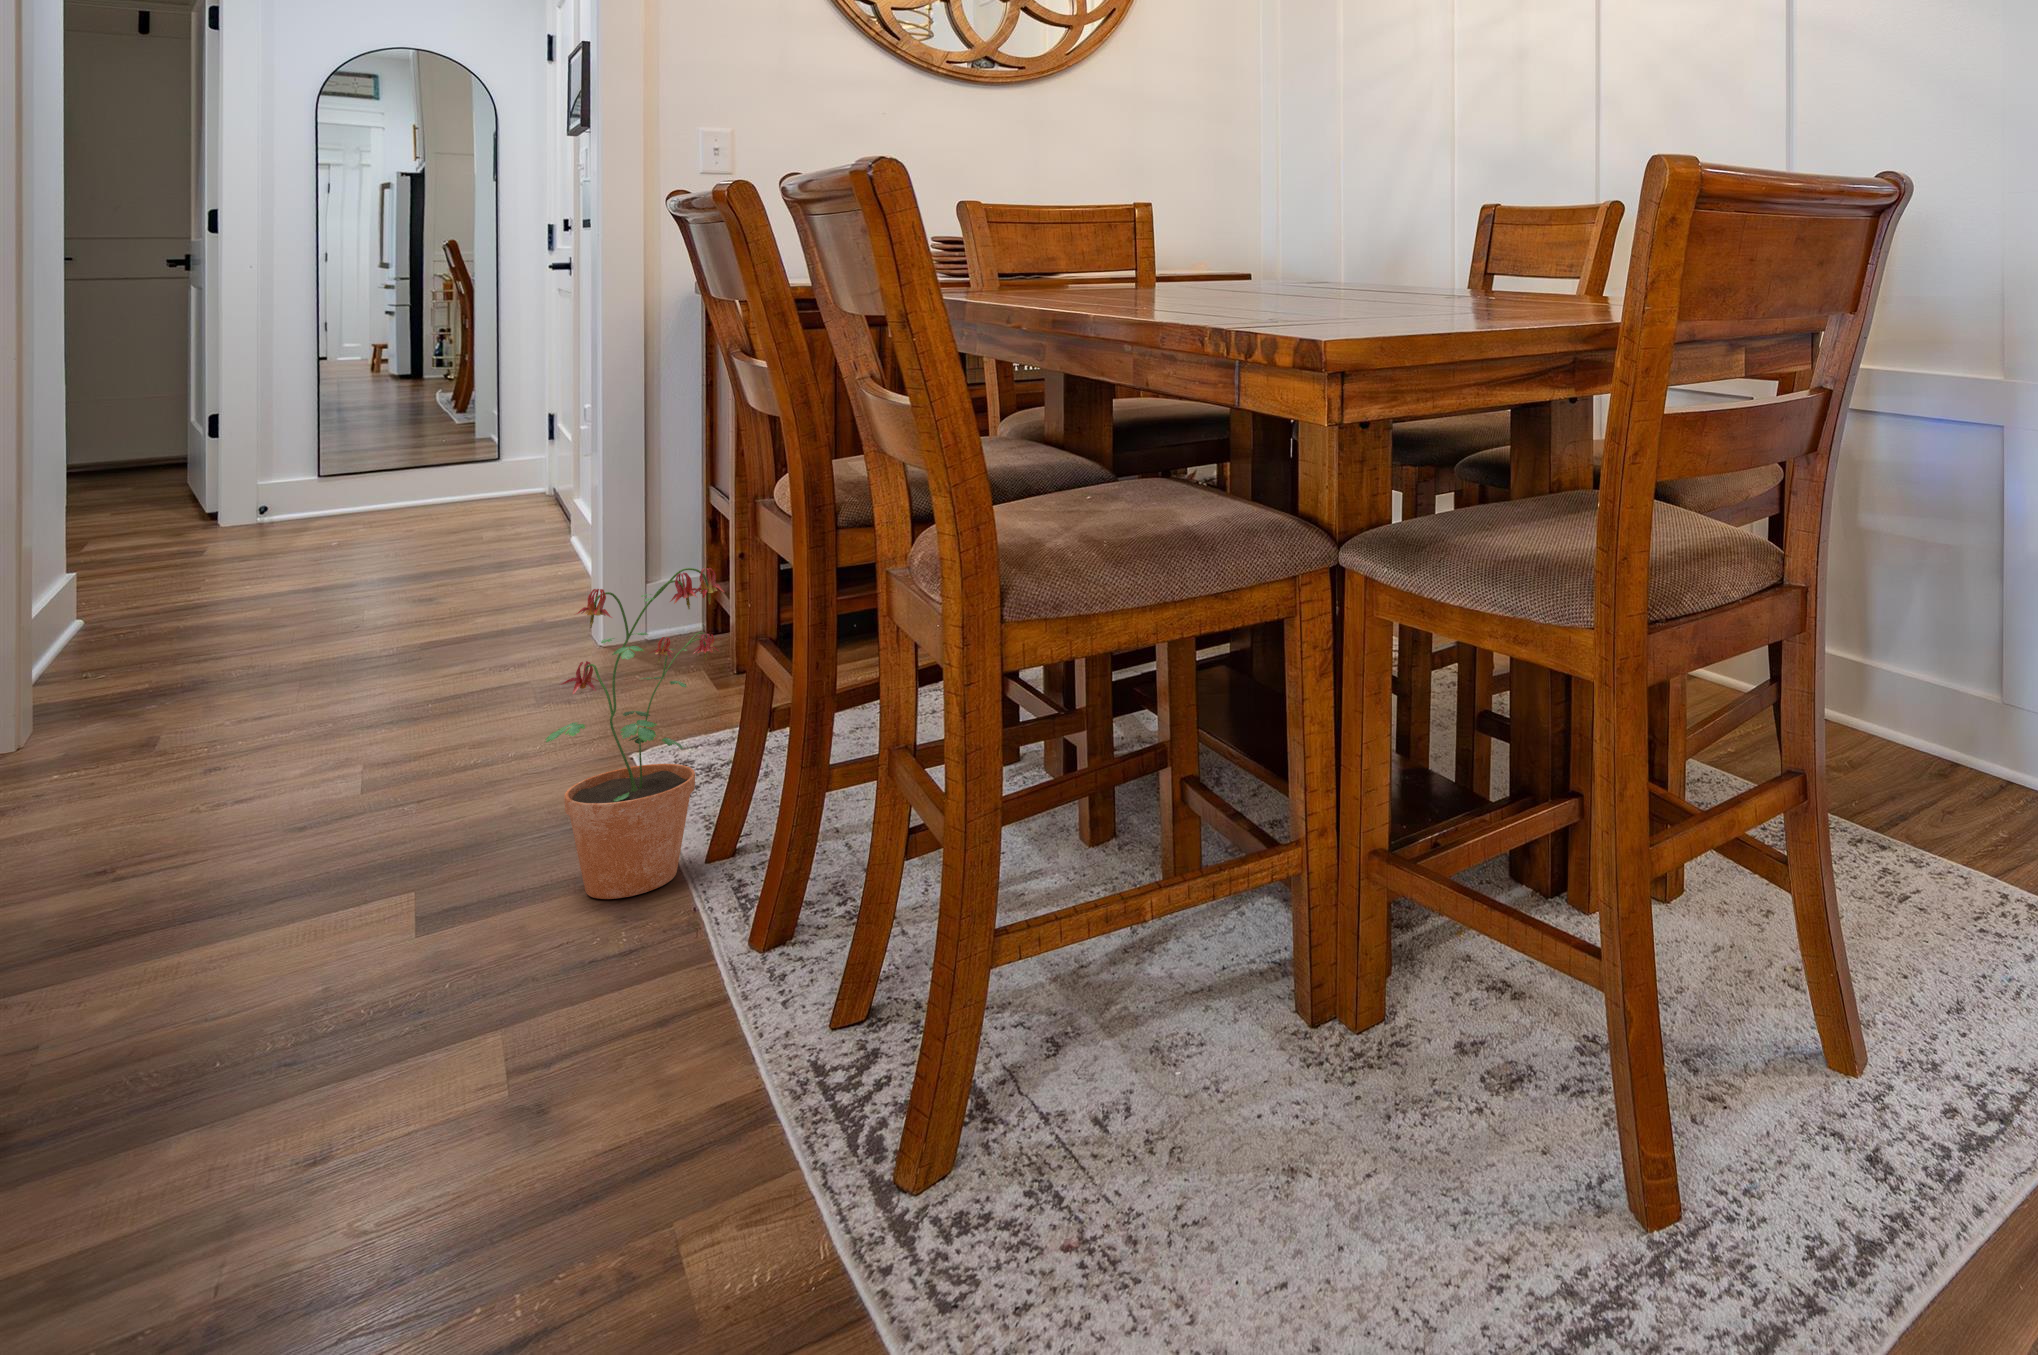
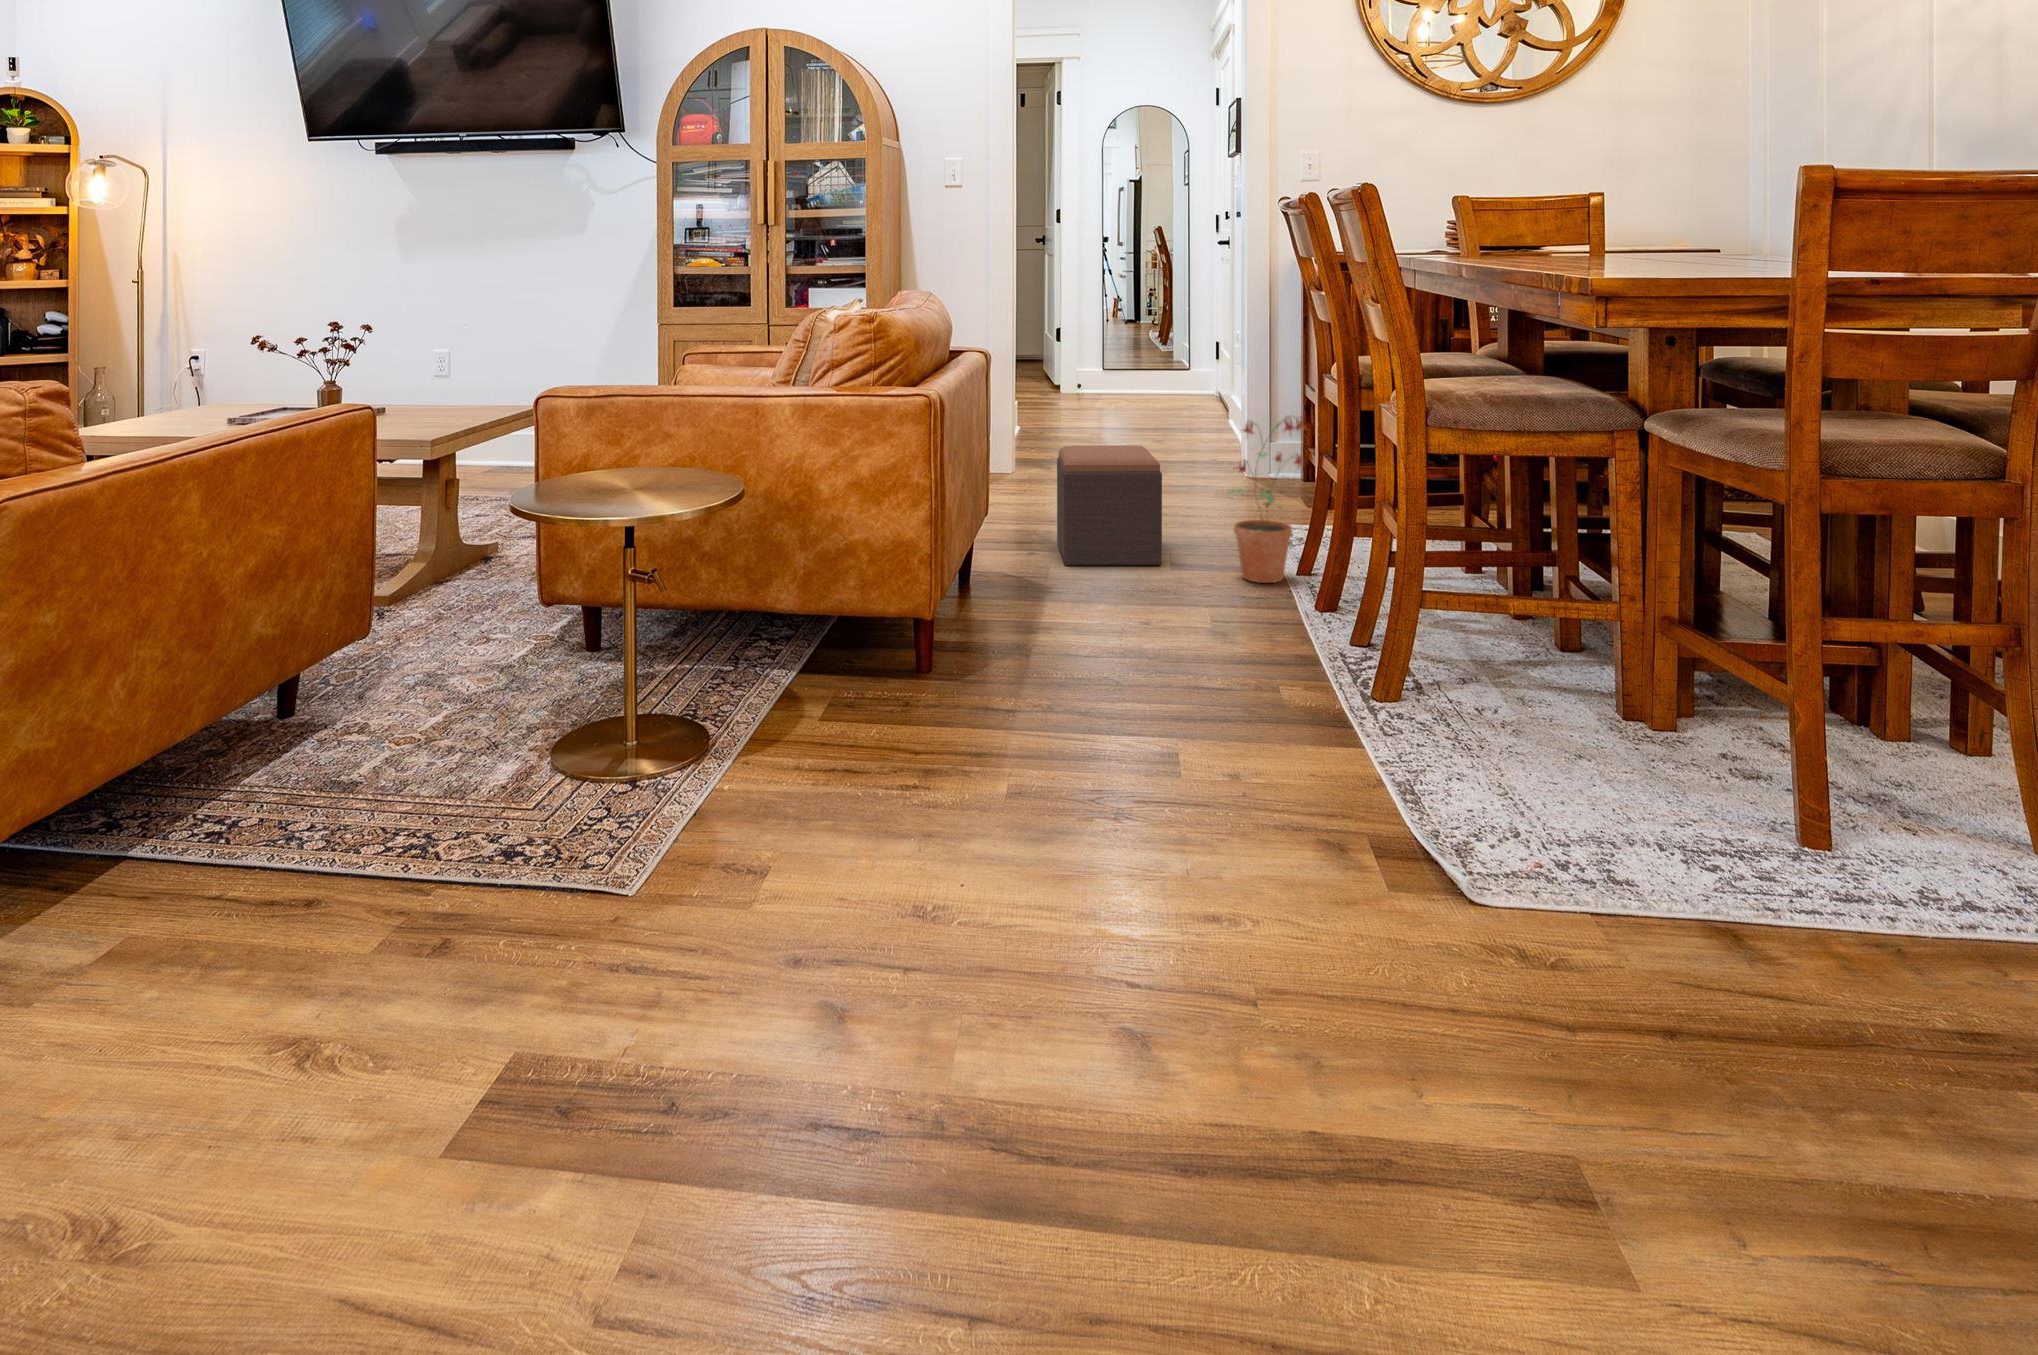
footstool: none [70,659,383,991] -> present [1057,445,1162,565]

